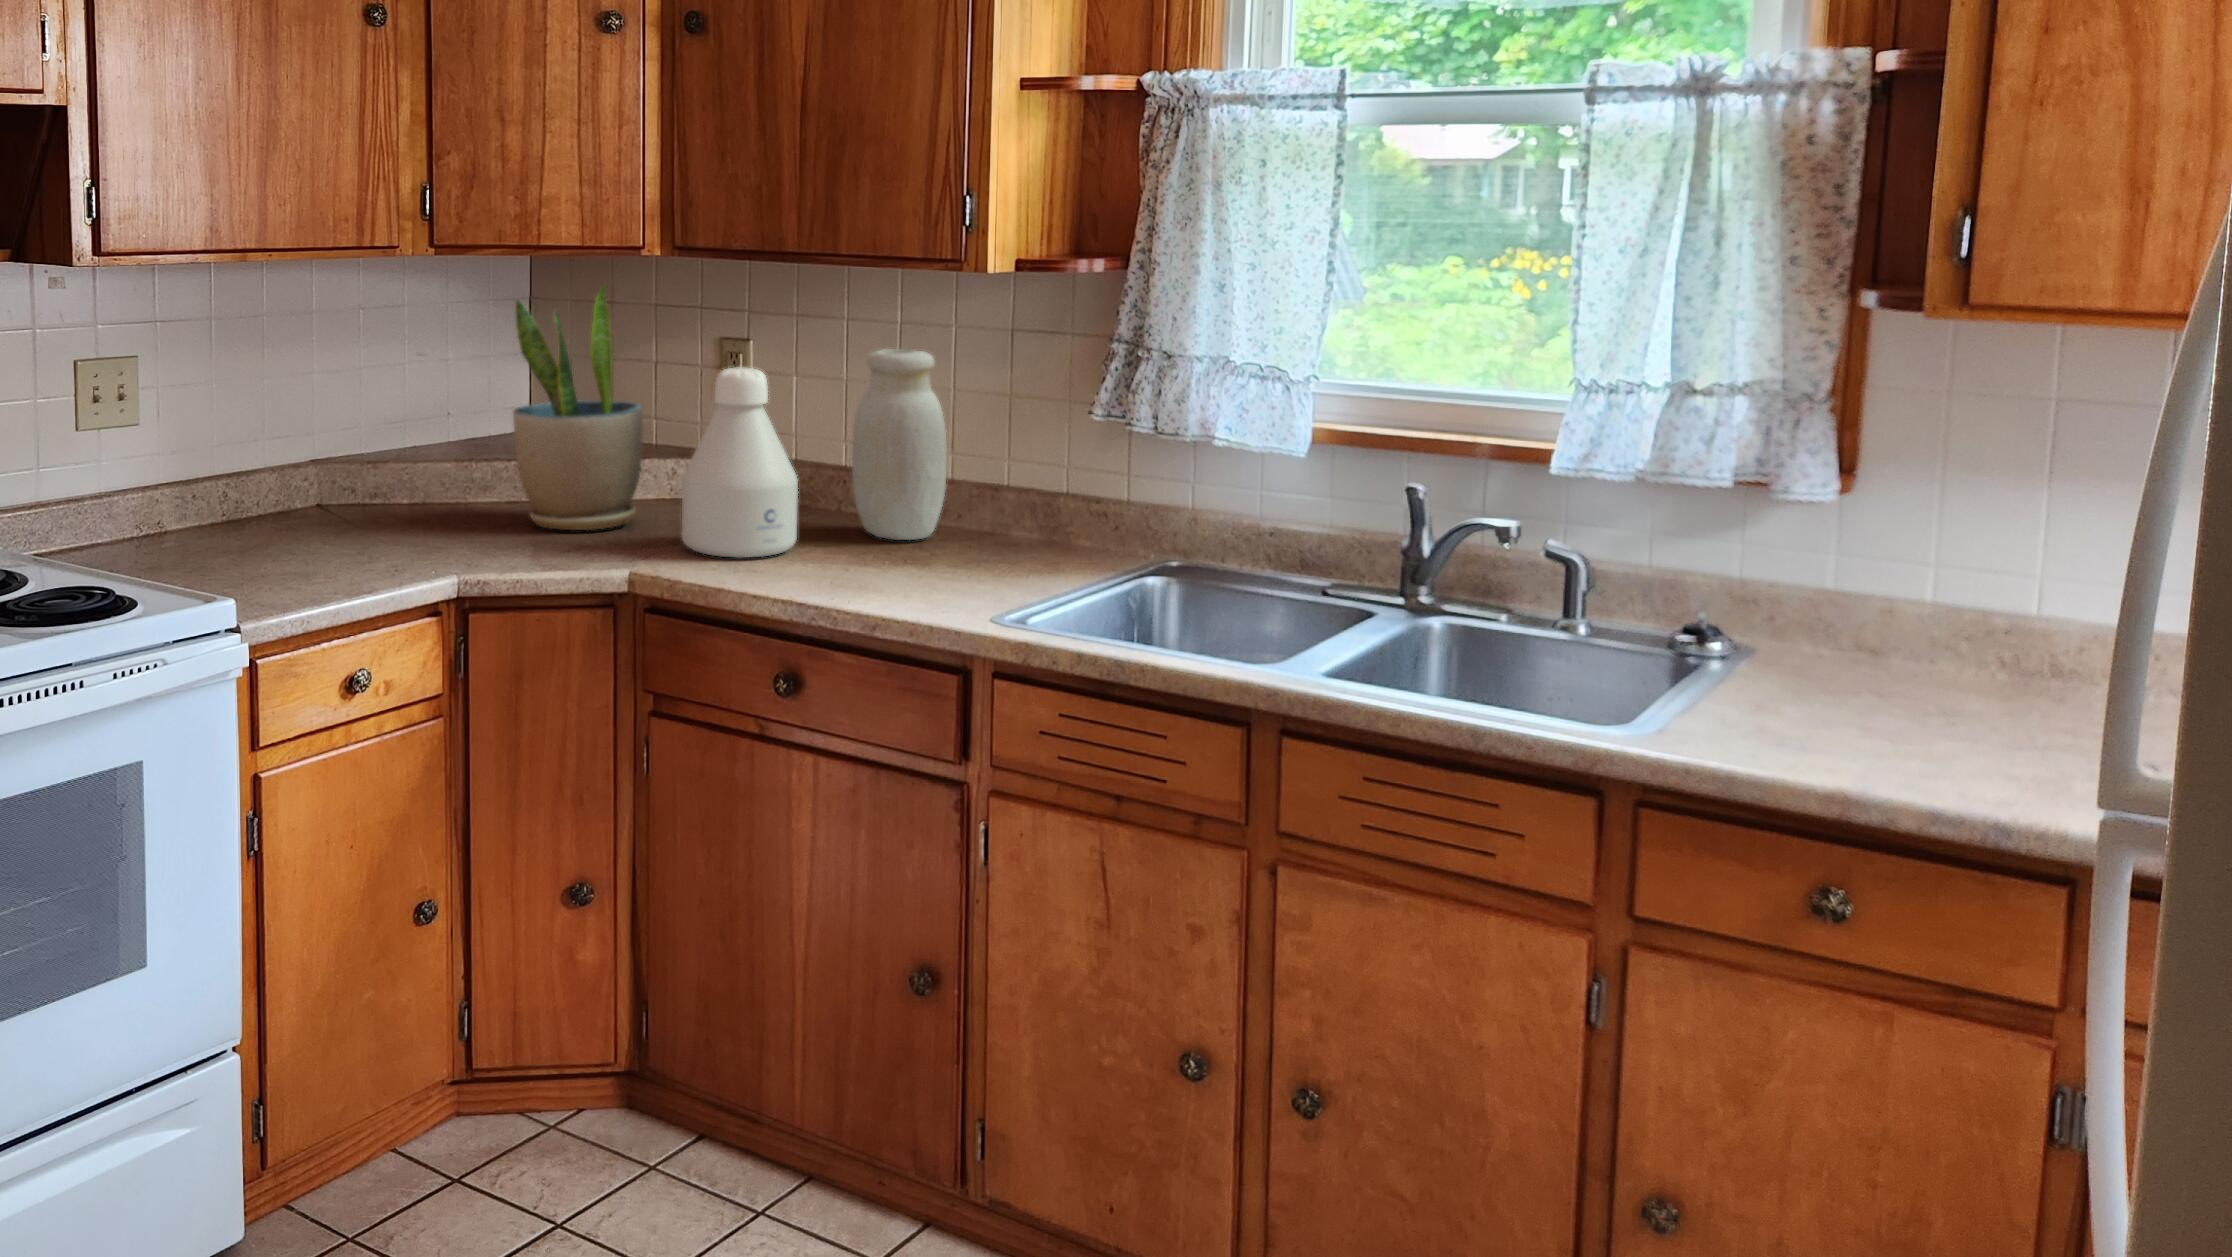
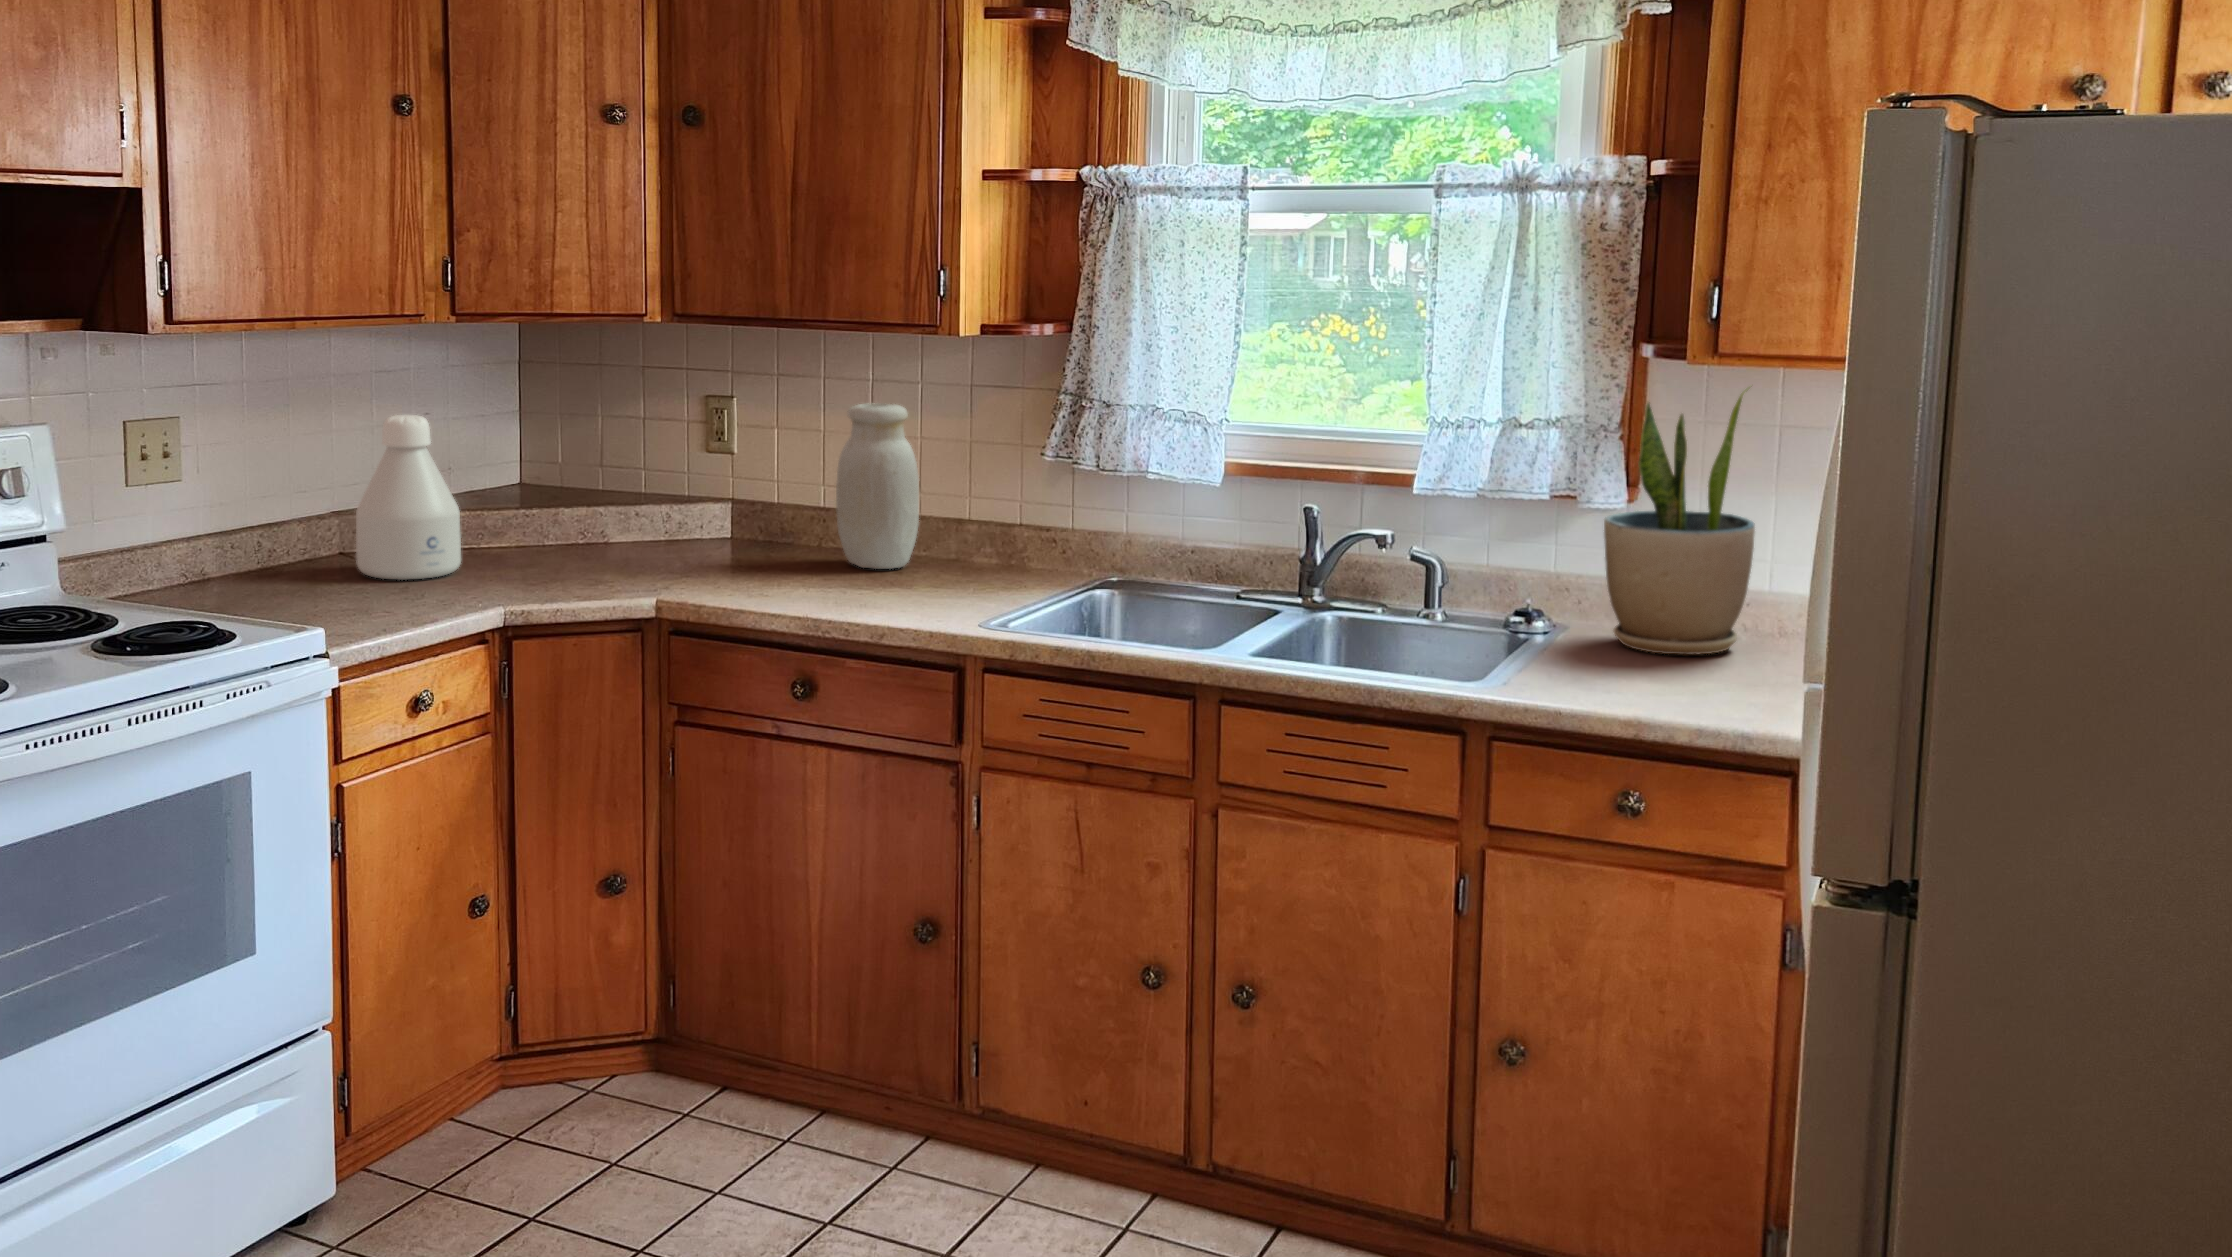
potted plant: present [513,286,642,530] -> present [1604,388,1755,655]
bottle: present [682,367,798,558] -> present [356,415,461,580]

